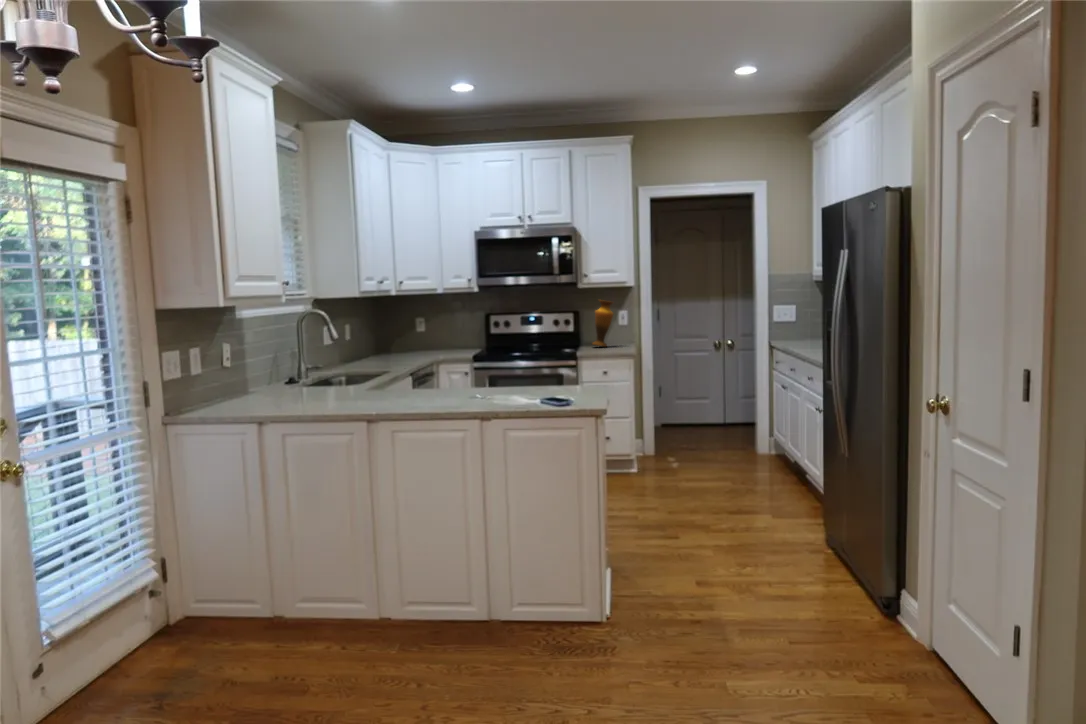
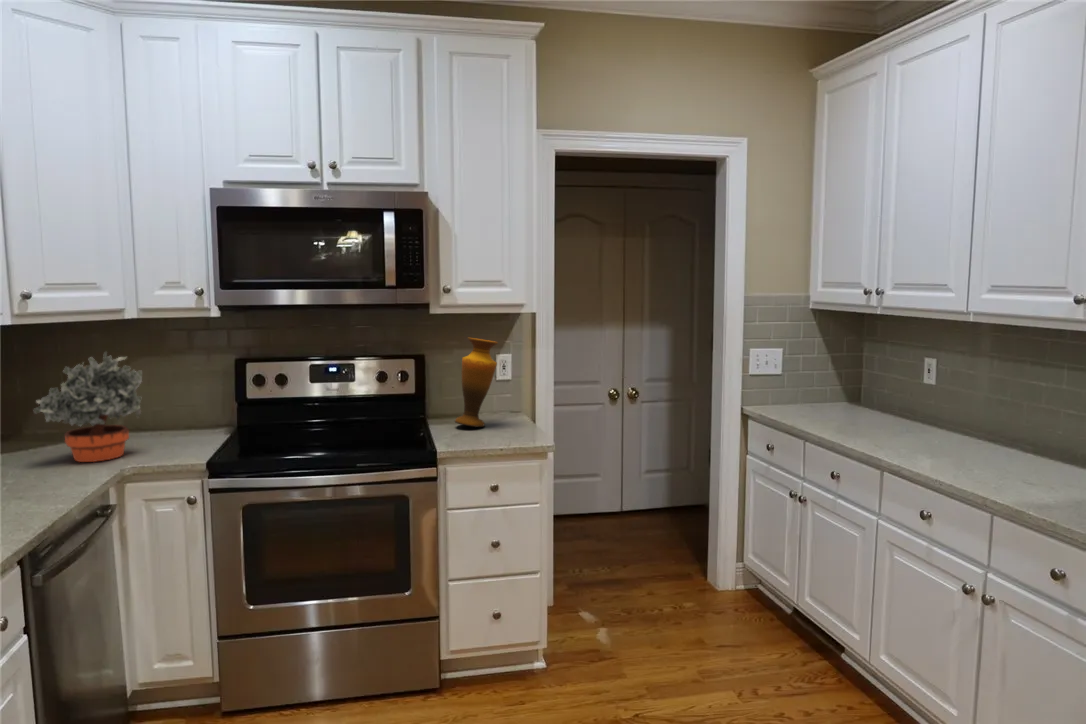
potted plant: none [405,307,446,356] -> present [34,353,142,462]

